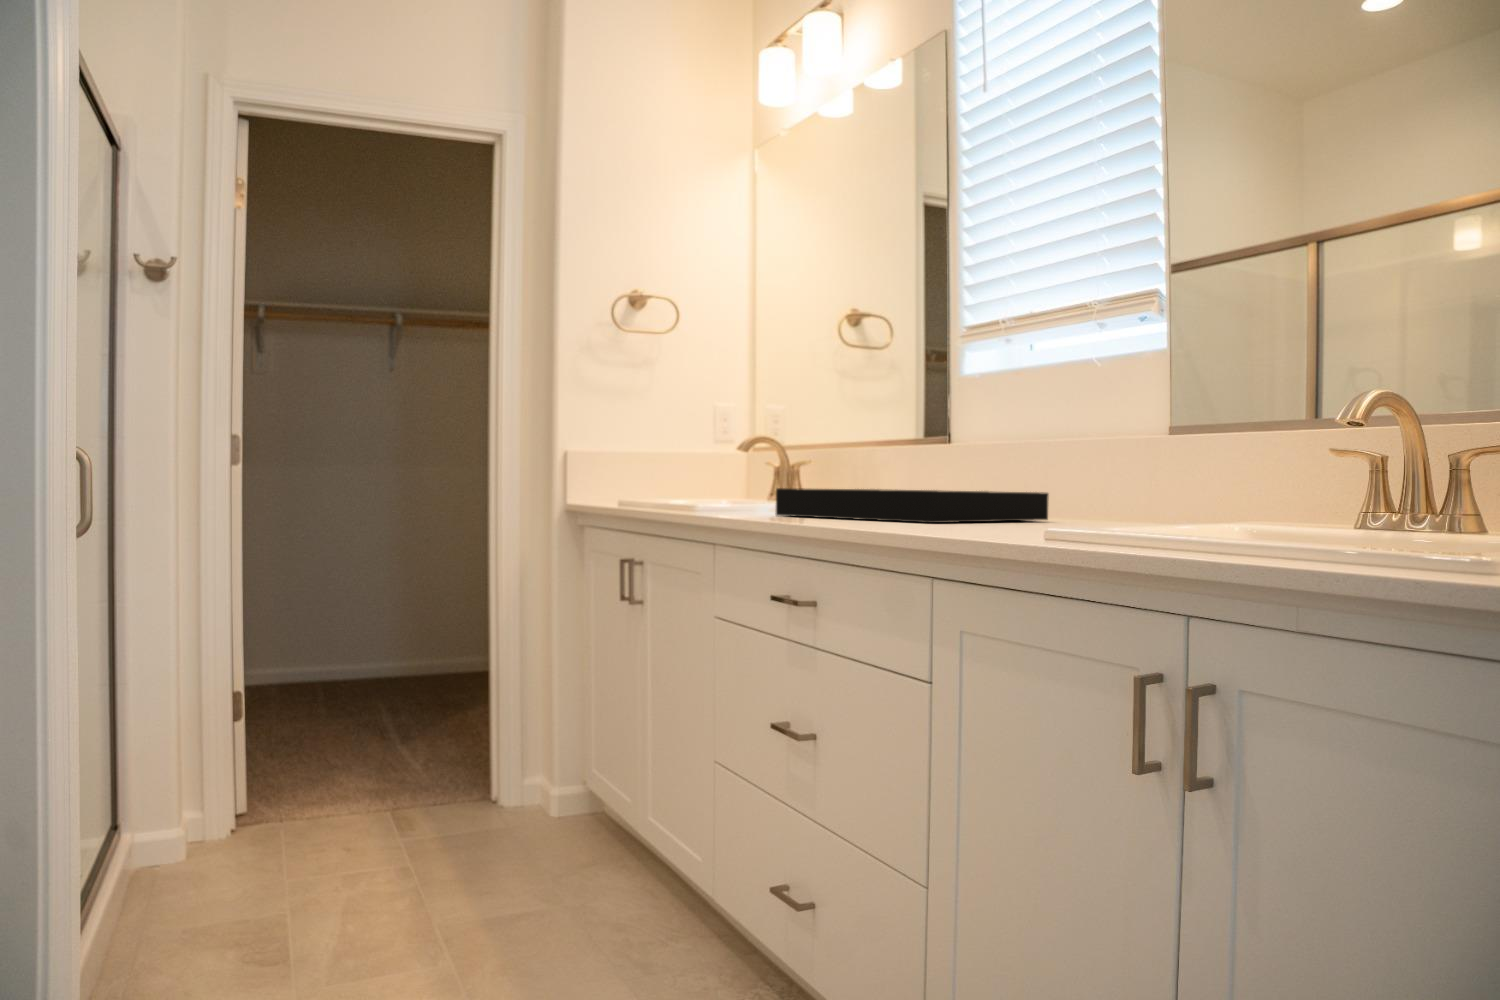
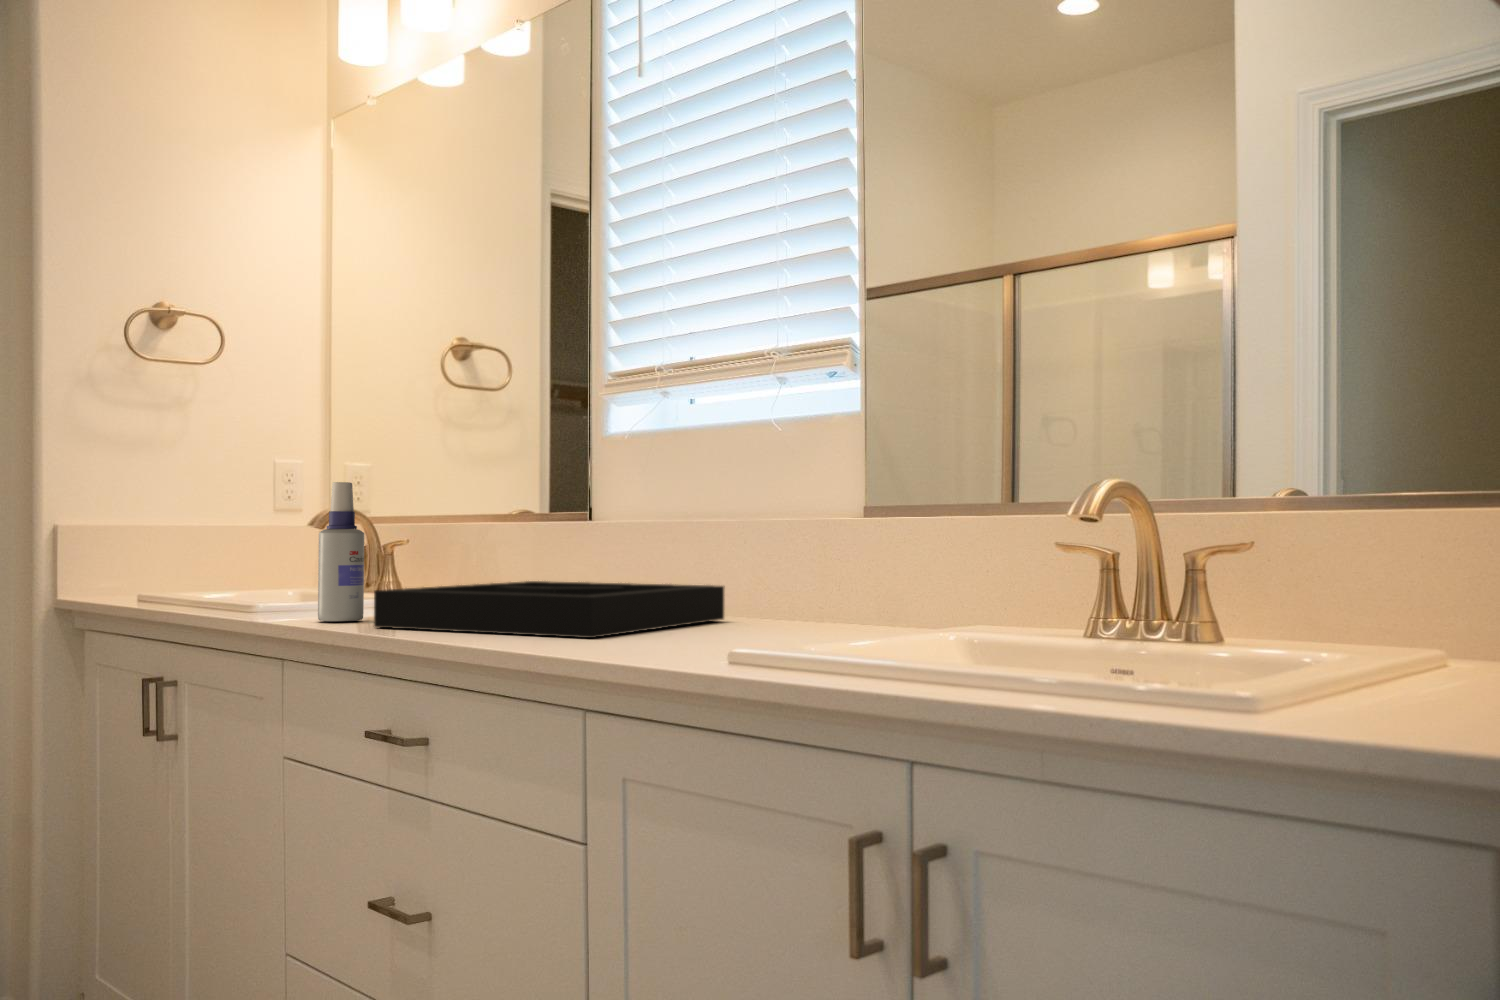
spray bottle: none [738,411,771,513] -> present [318,482,364,621]

